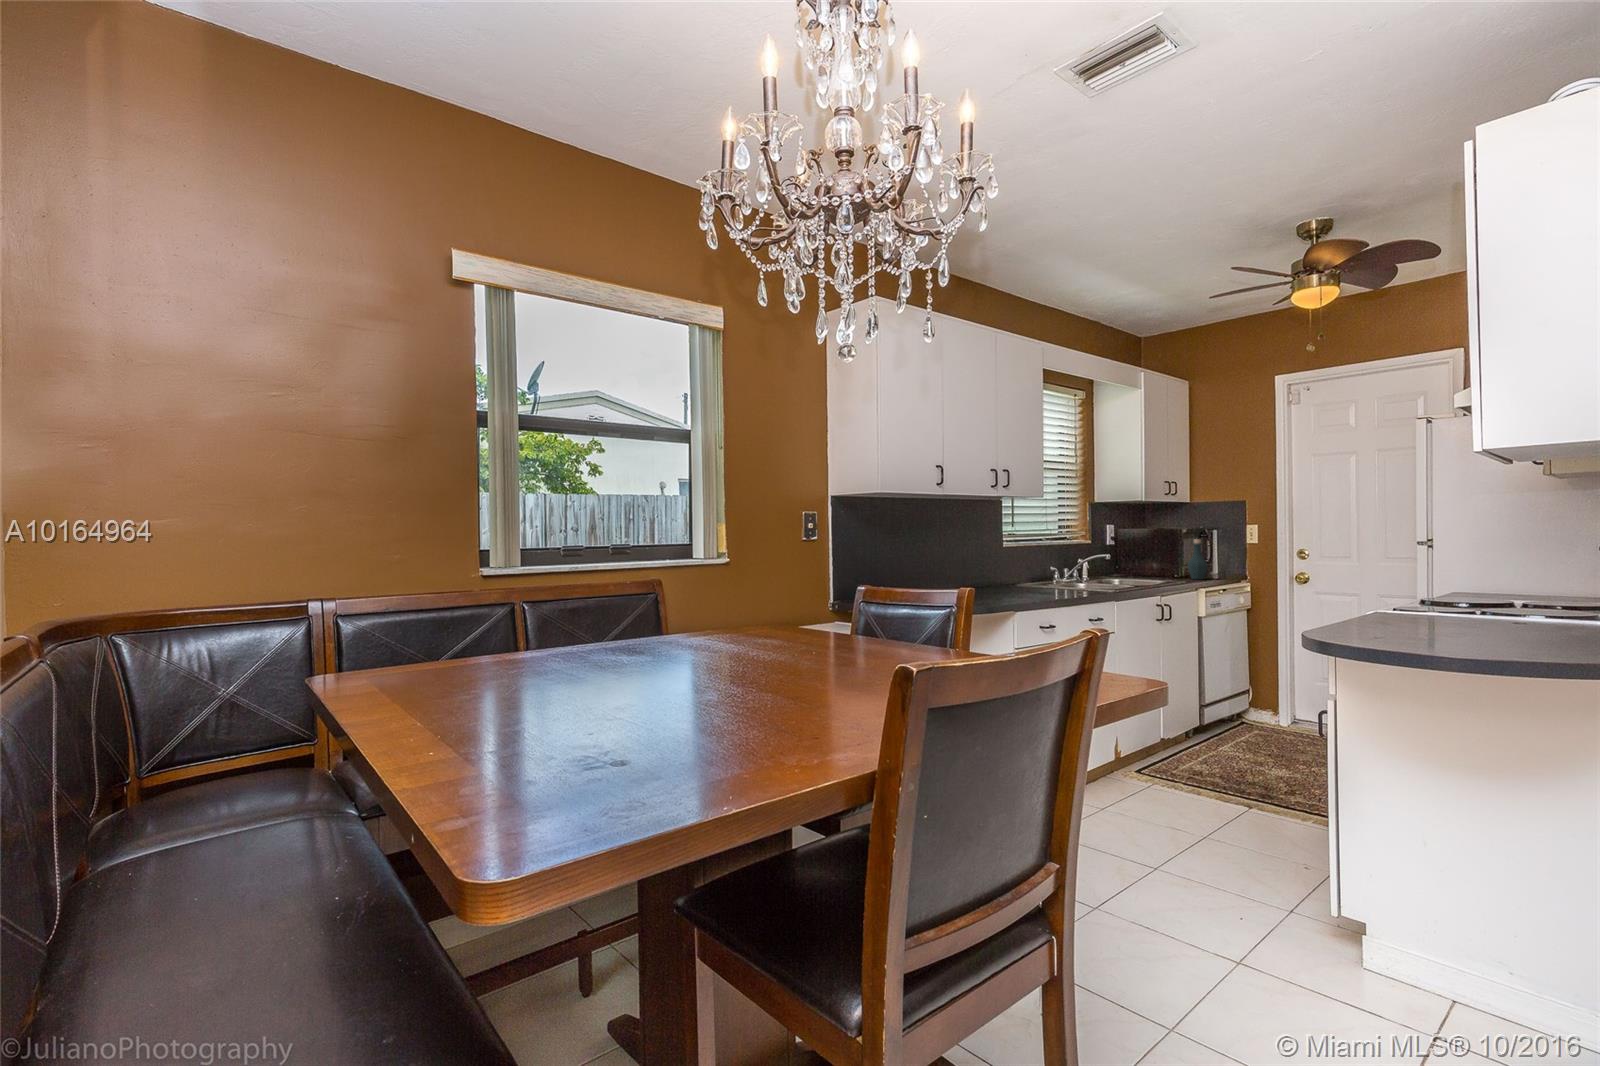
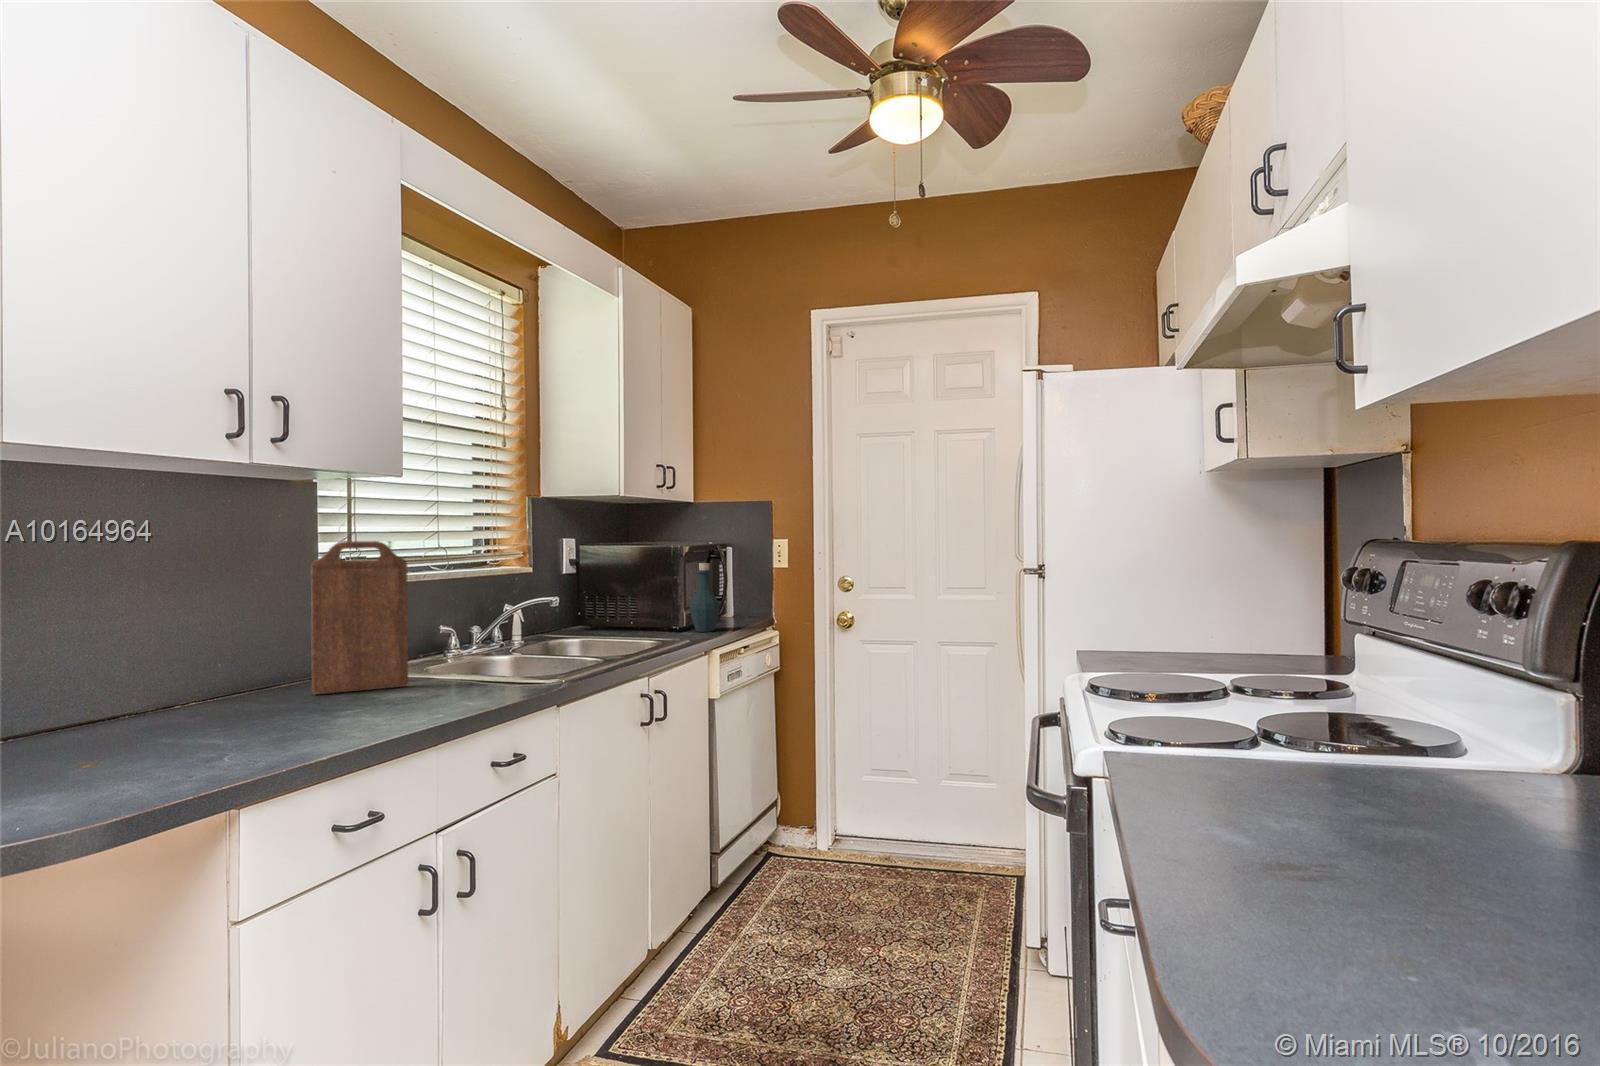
cutting board: none [1011,526,1049,590] -> present [311,541,408,694]

